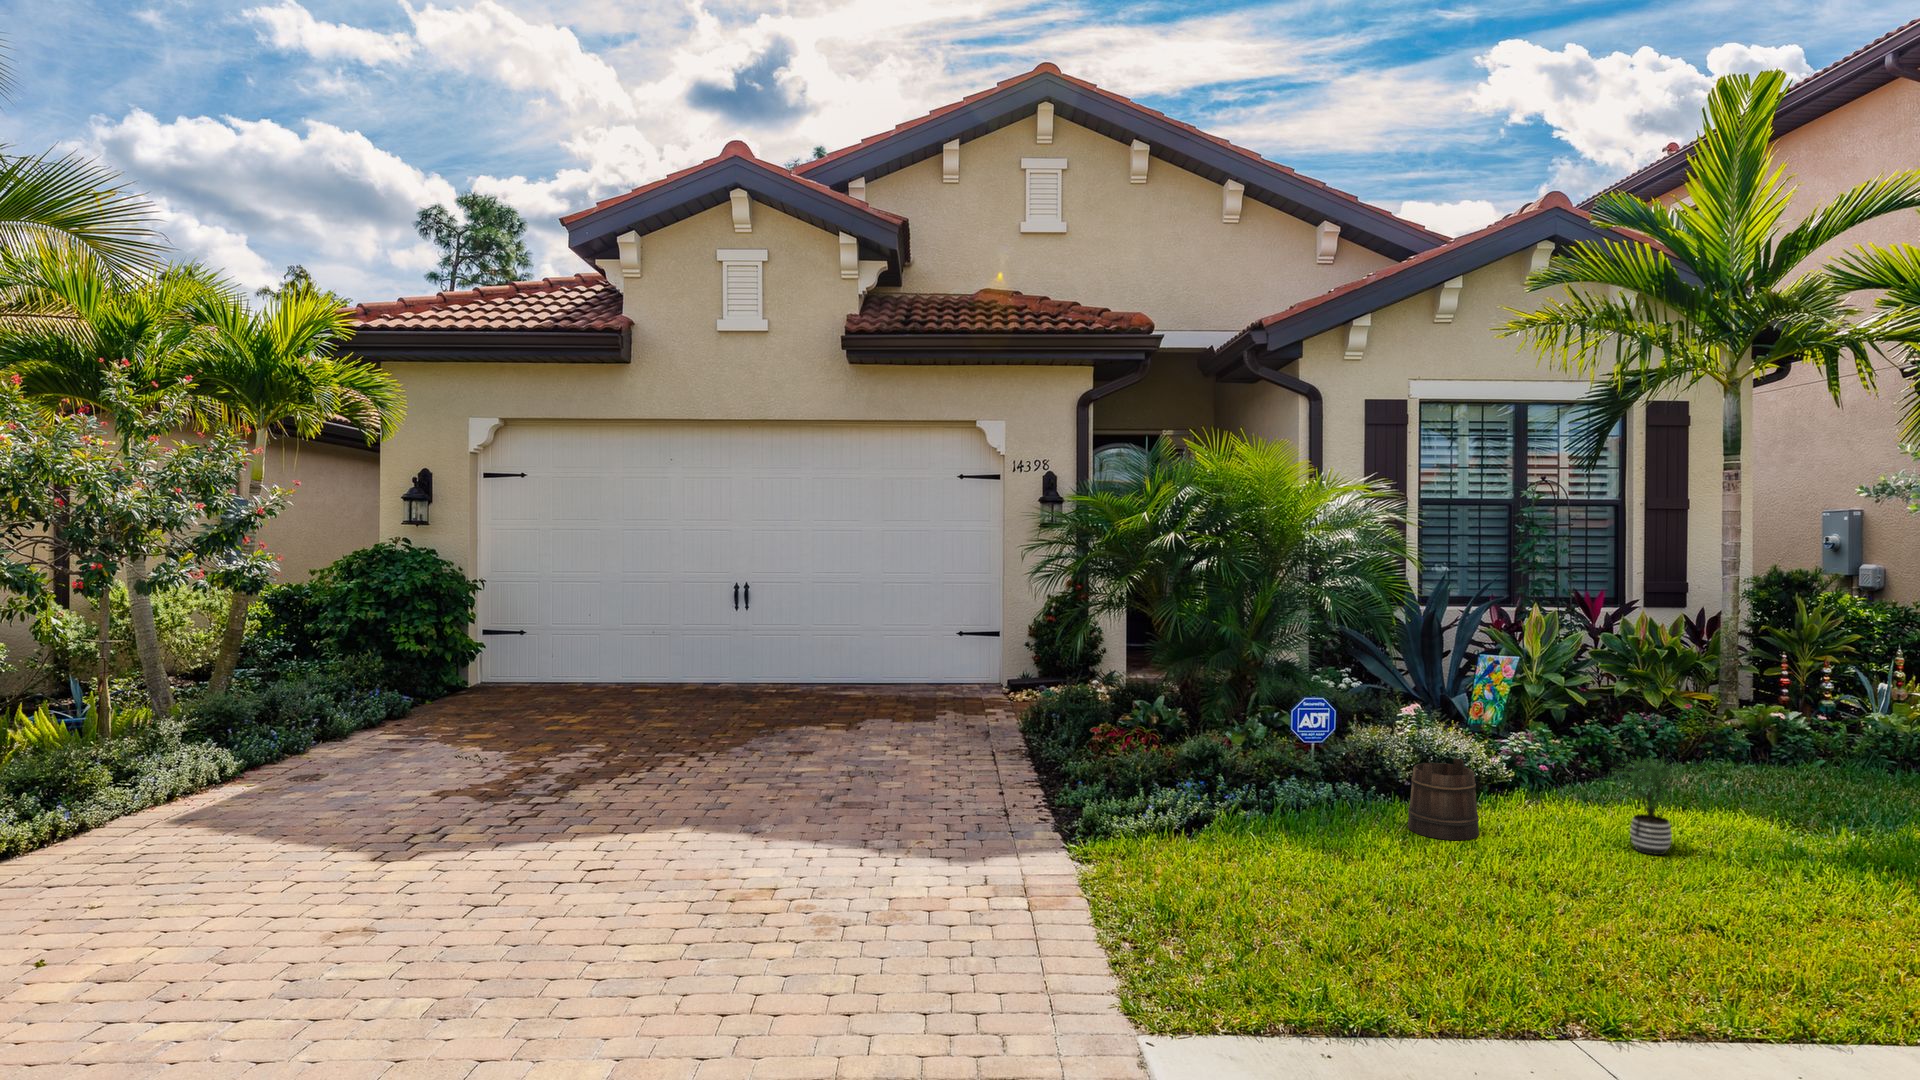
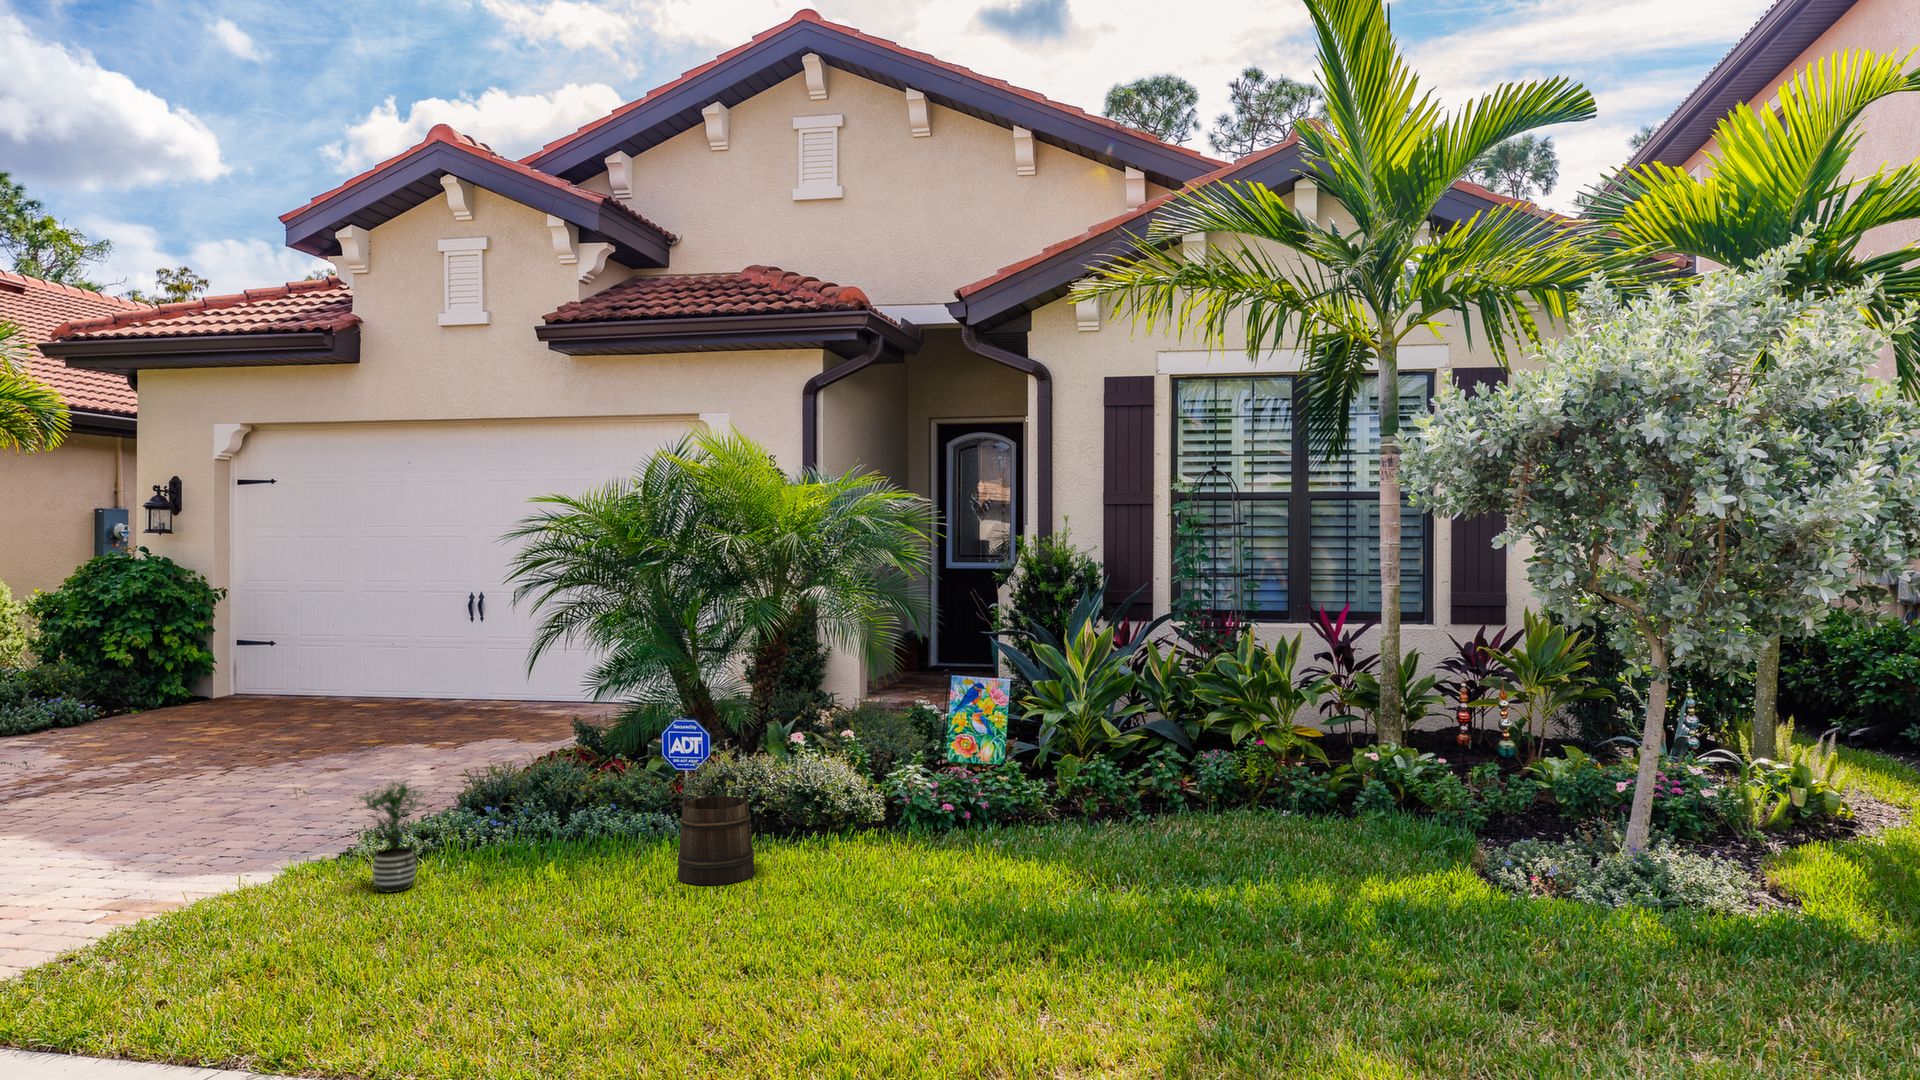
potted plant: present [1613,756,1683,855] -> present [351,780,425,892]

